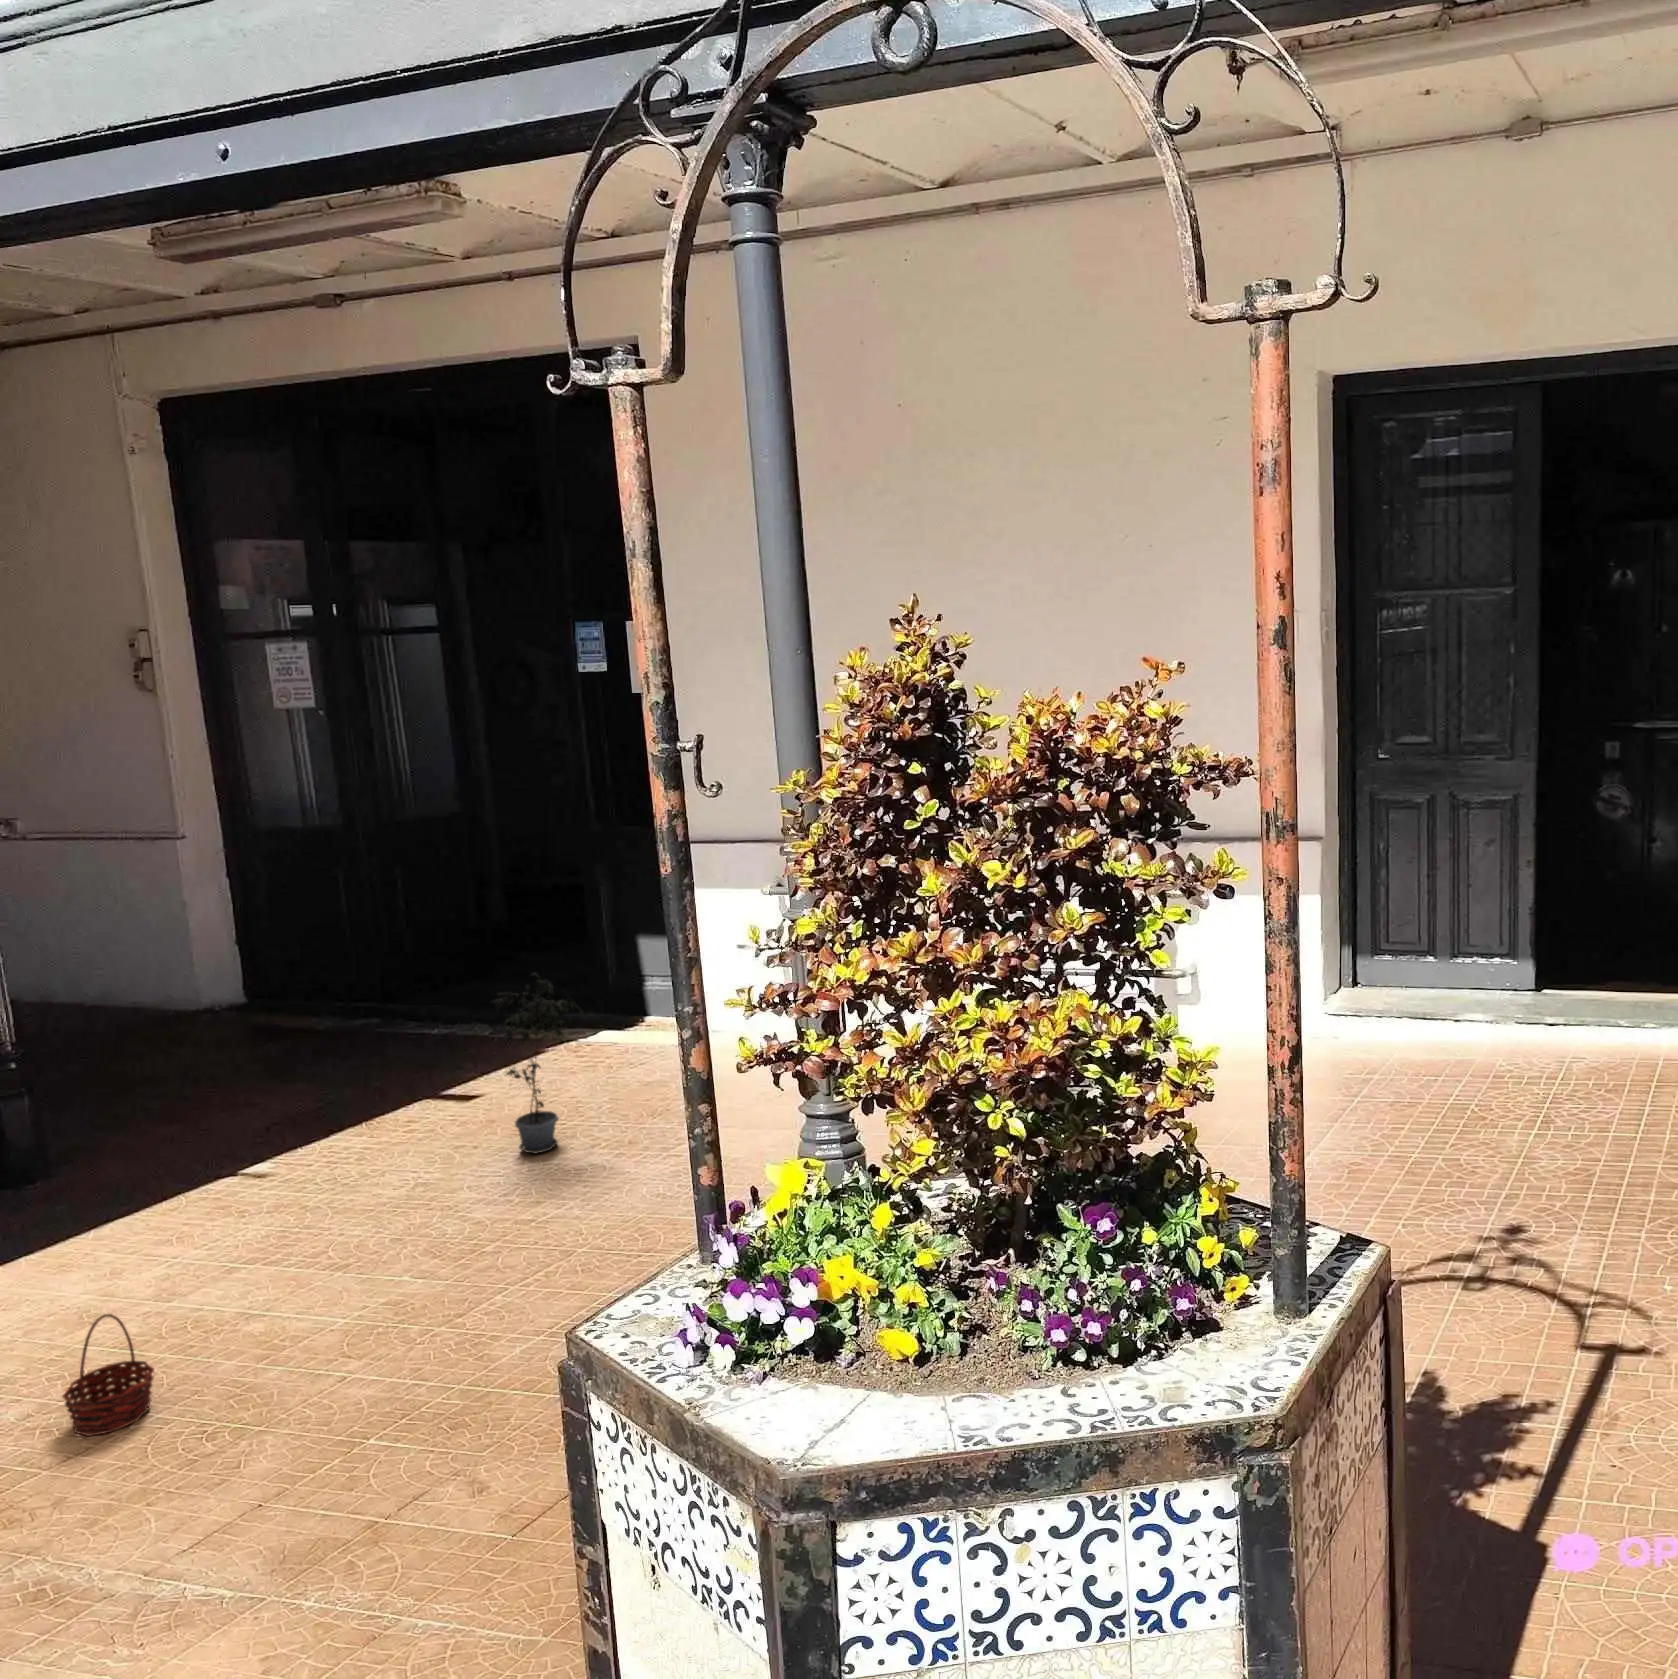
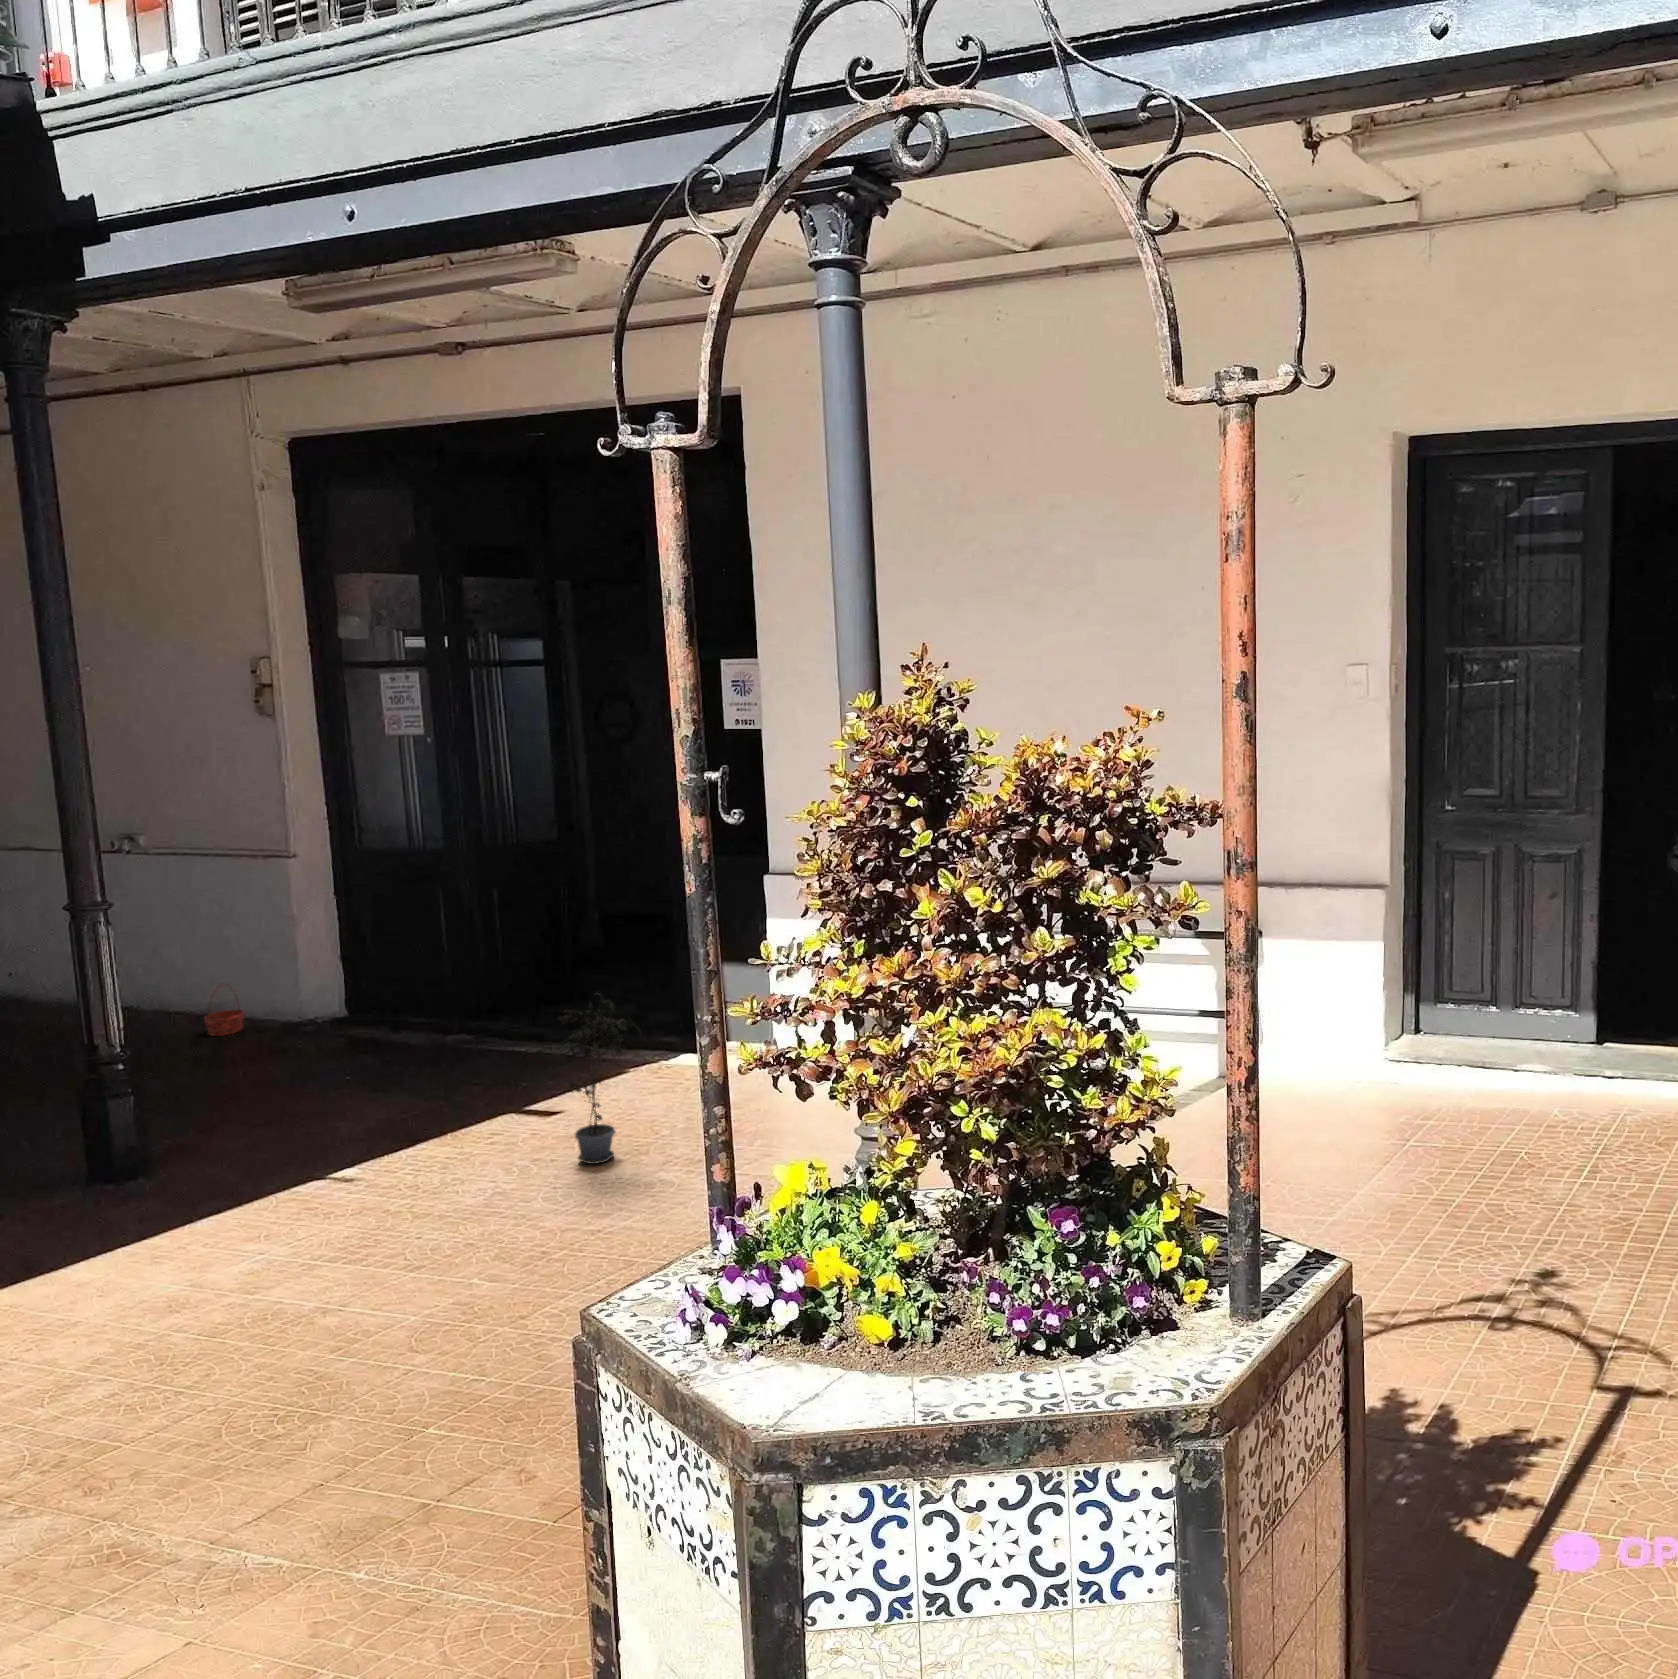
basket: present [62,1314,154,1436] -> present [205,985,244,1036]

